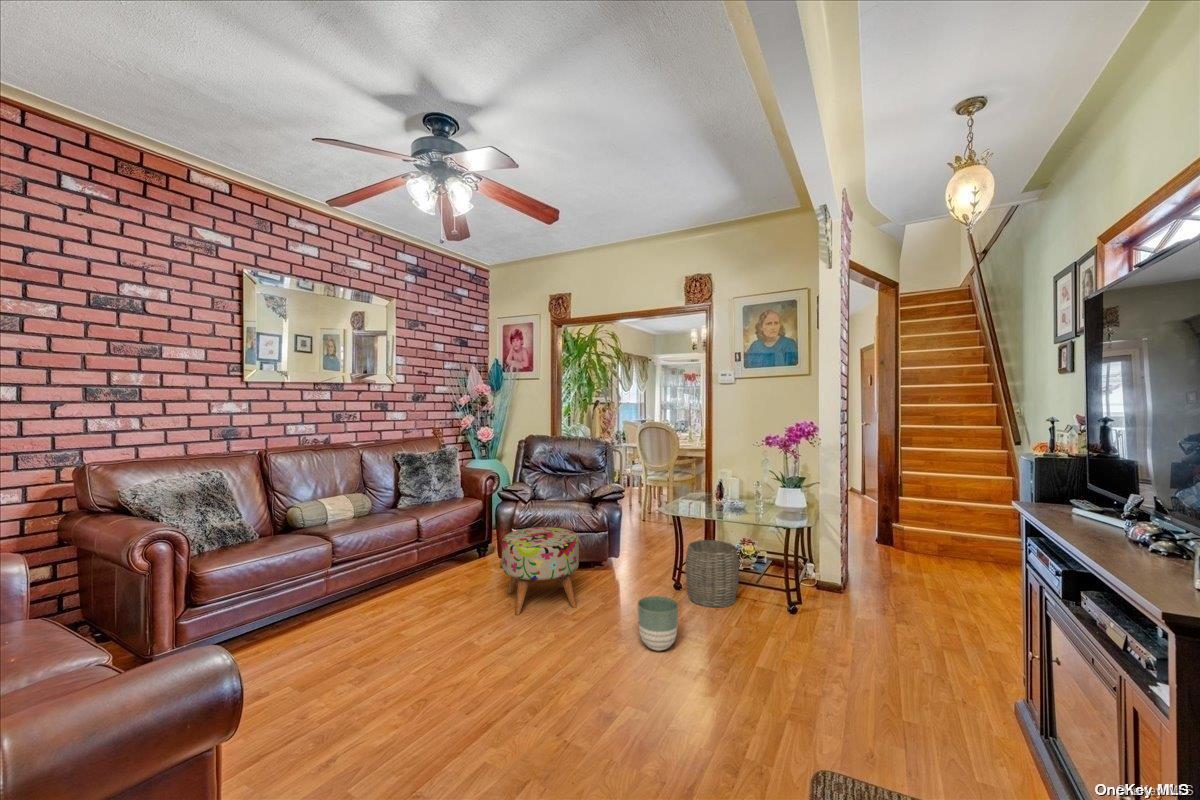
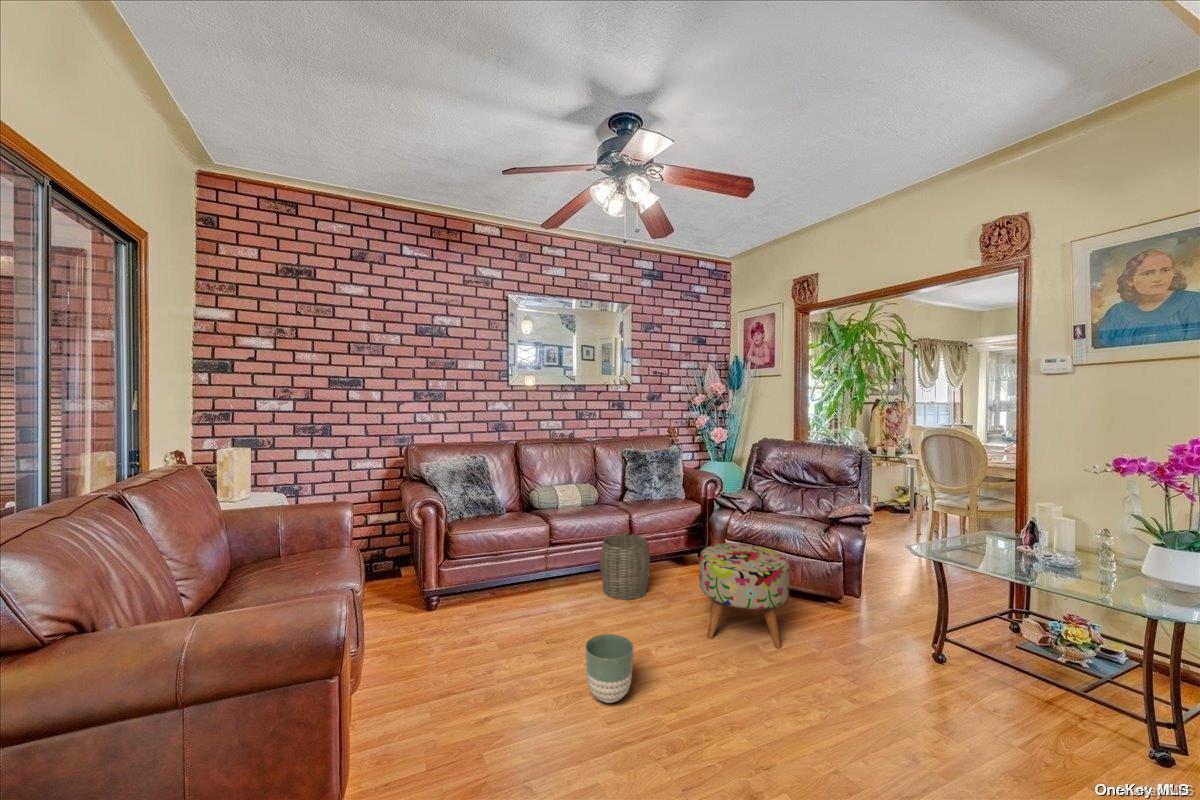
woven basket: present [685,540,739,607] -> present [600,535,650,600]
planter: present [638,596,678,651] -> present [585,634,633,703]

